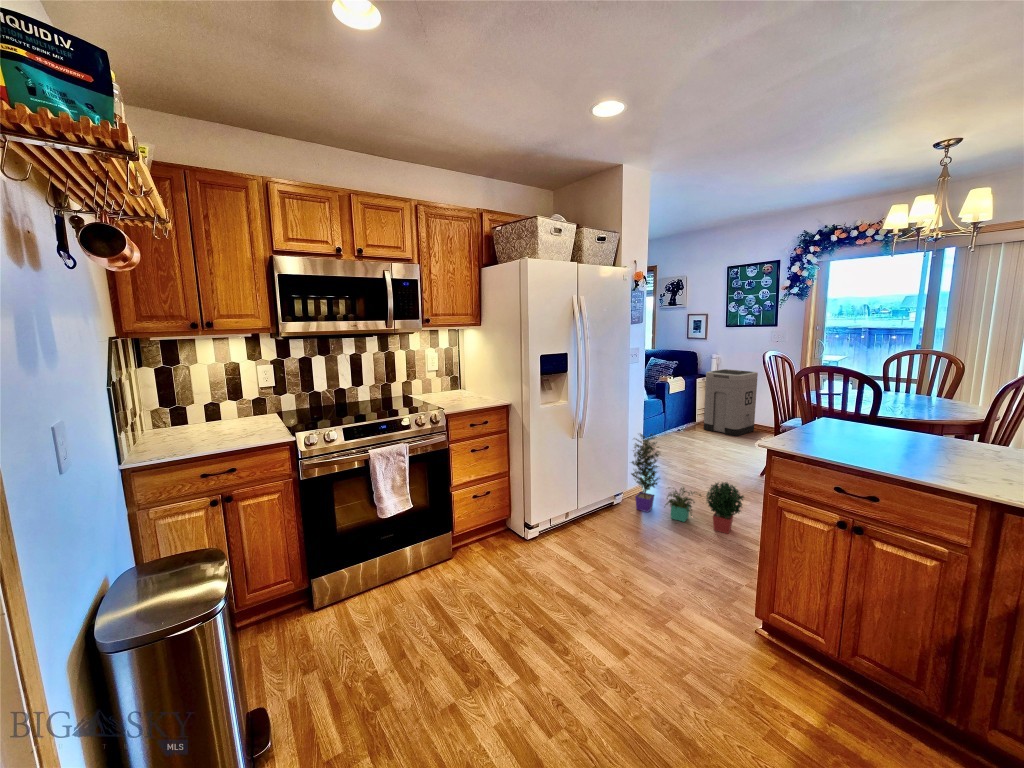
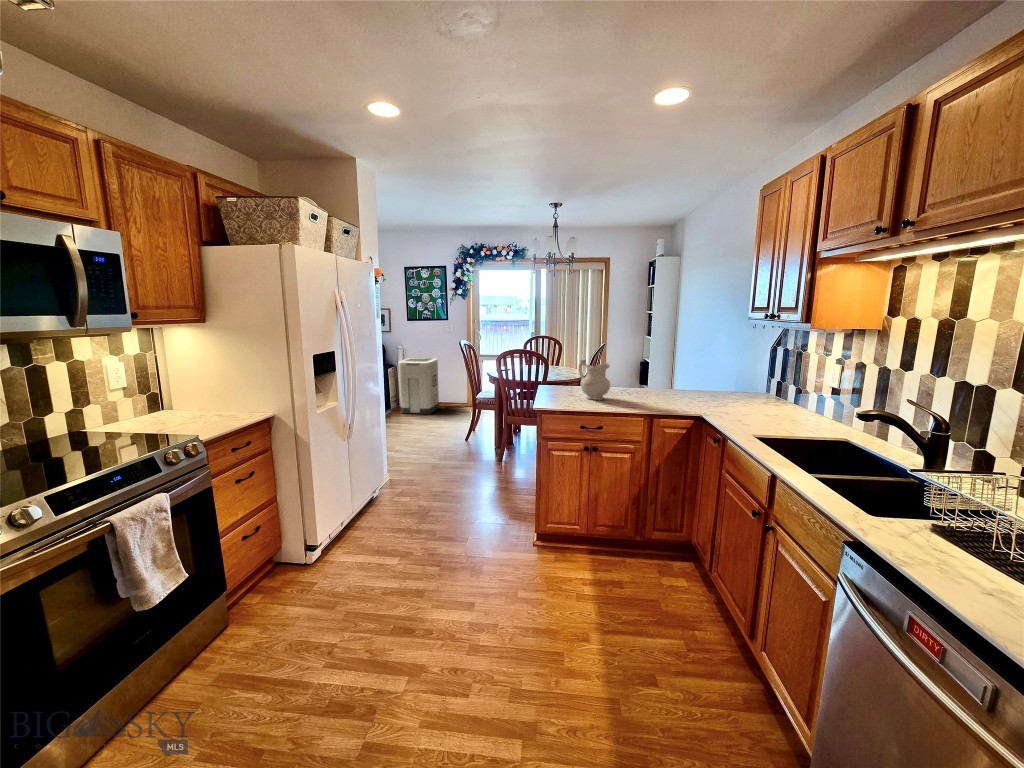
ceramic pitcher: none [872,385,938,455] -> present [578,360,610,400]
potted plant: present [631,434,744,534] -> none [385,421,484,495]

